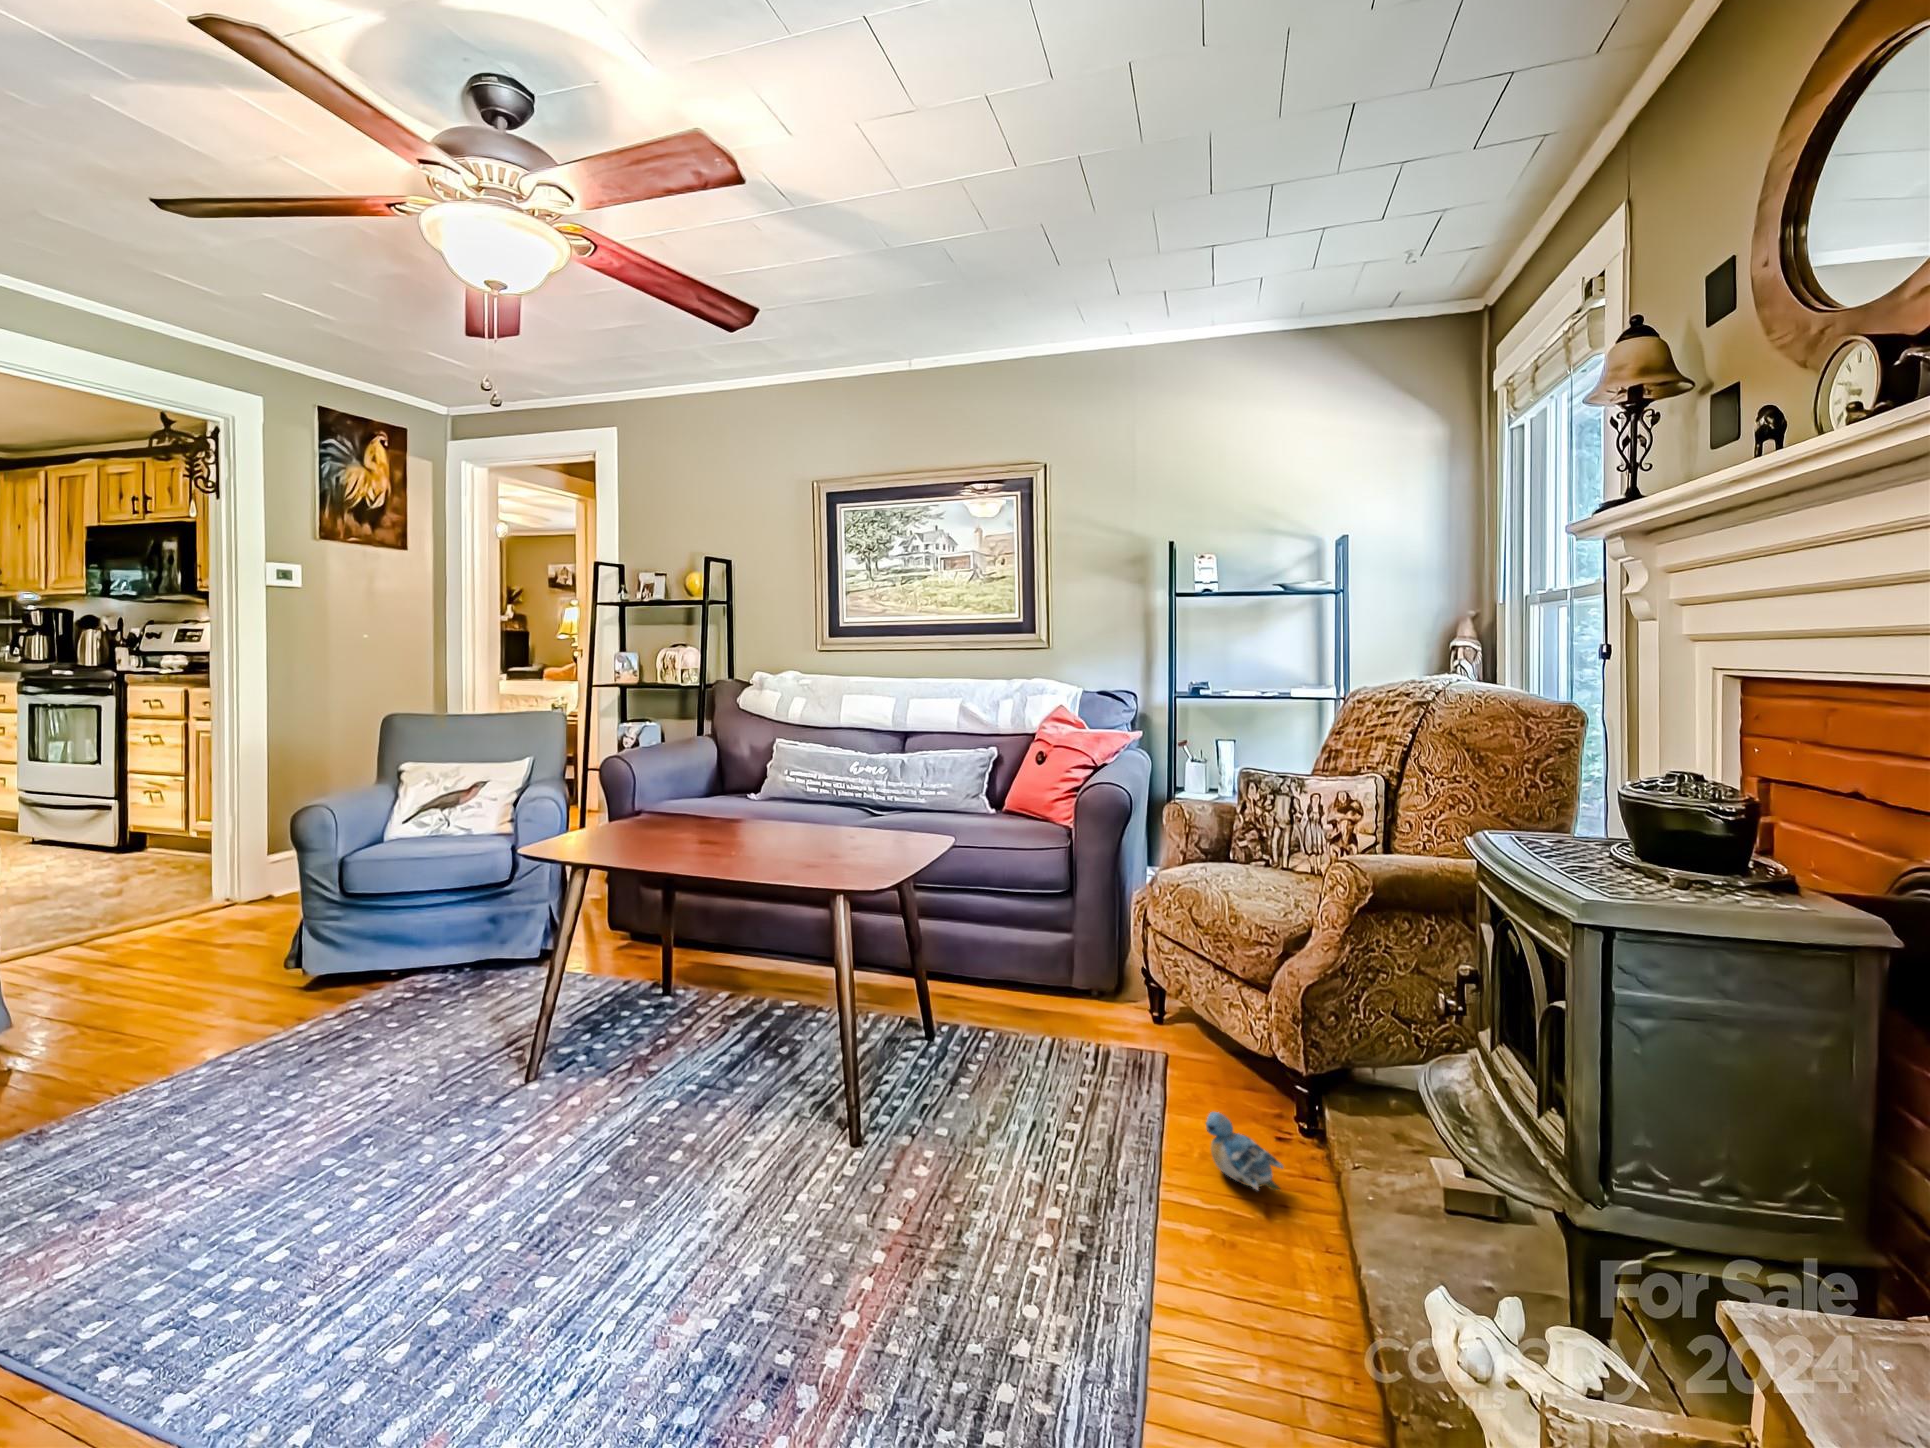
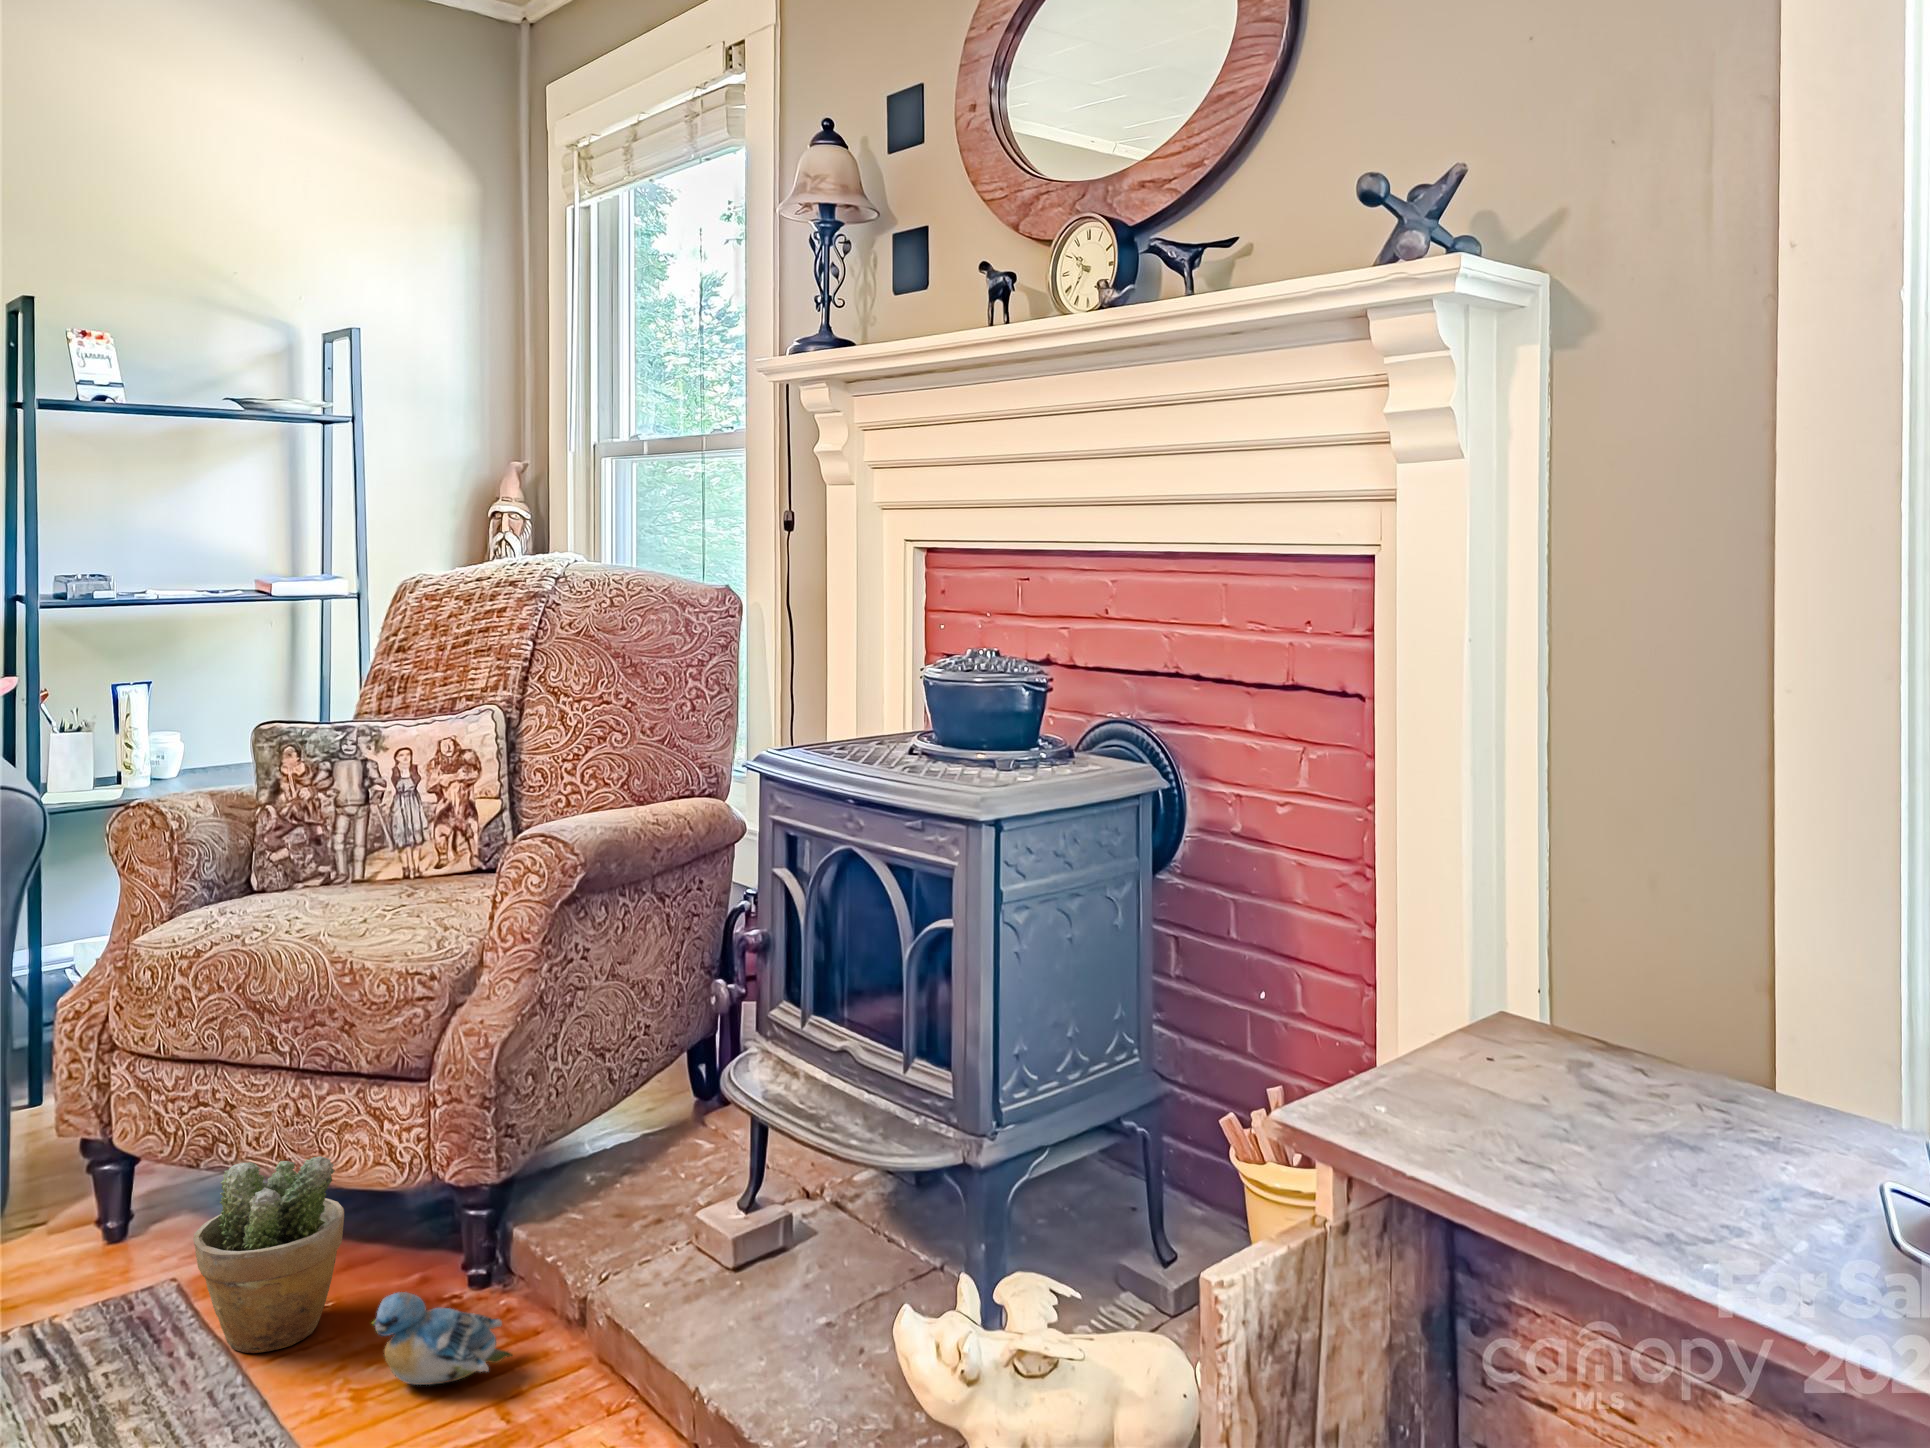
potted plant: none [1145,1003,1220,1113] -> present [193,1156,344,1353]

